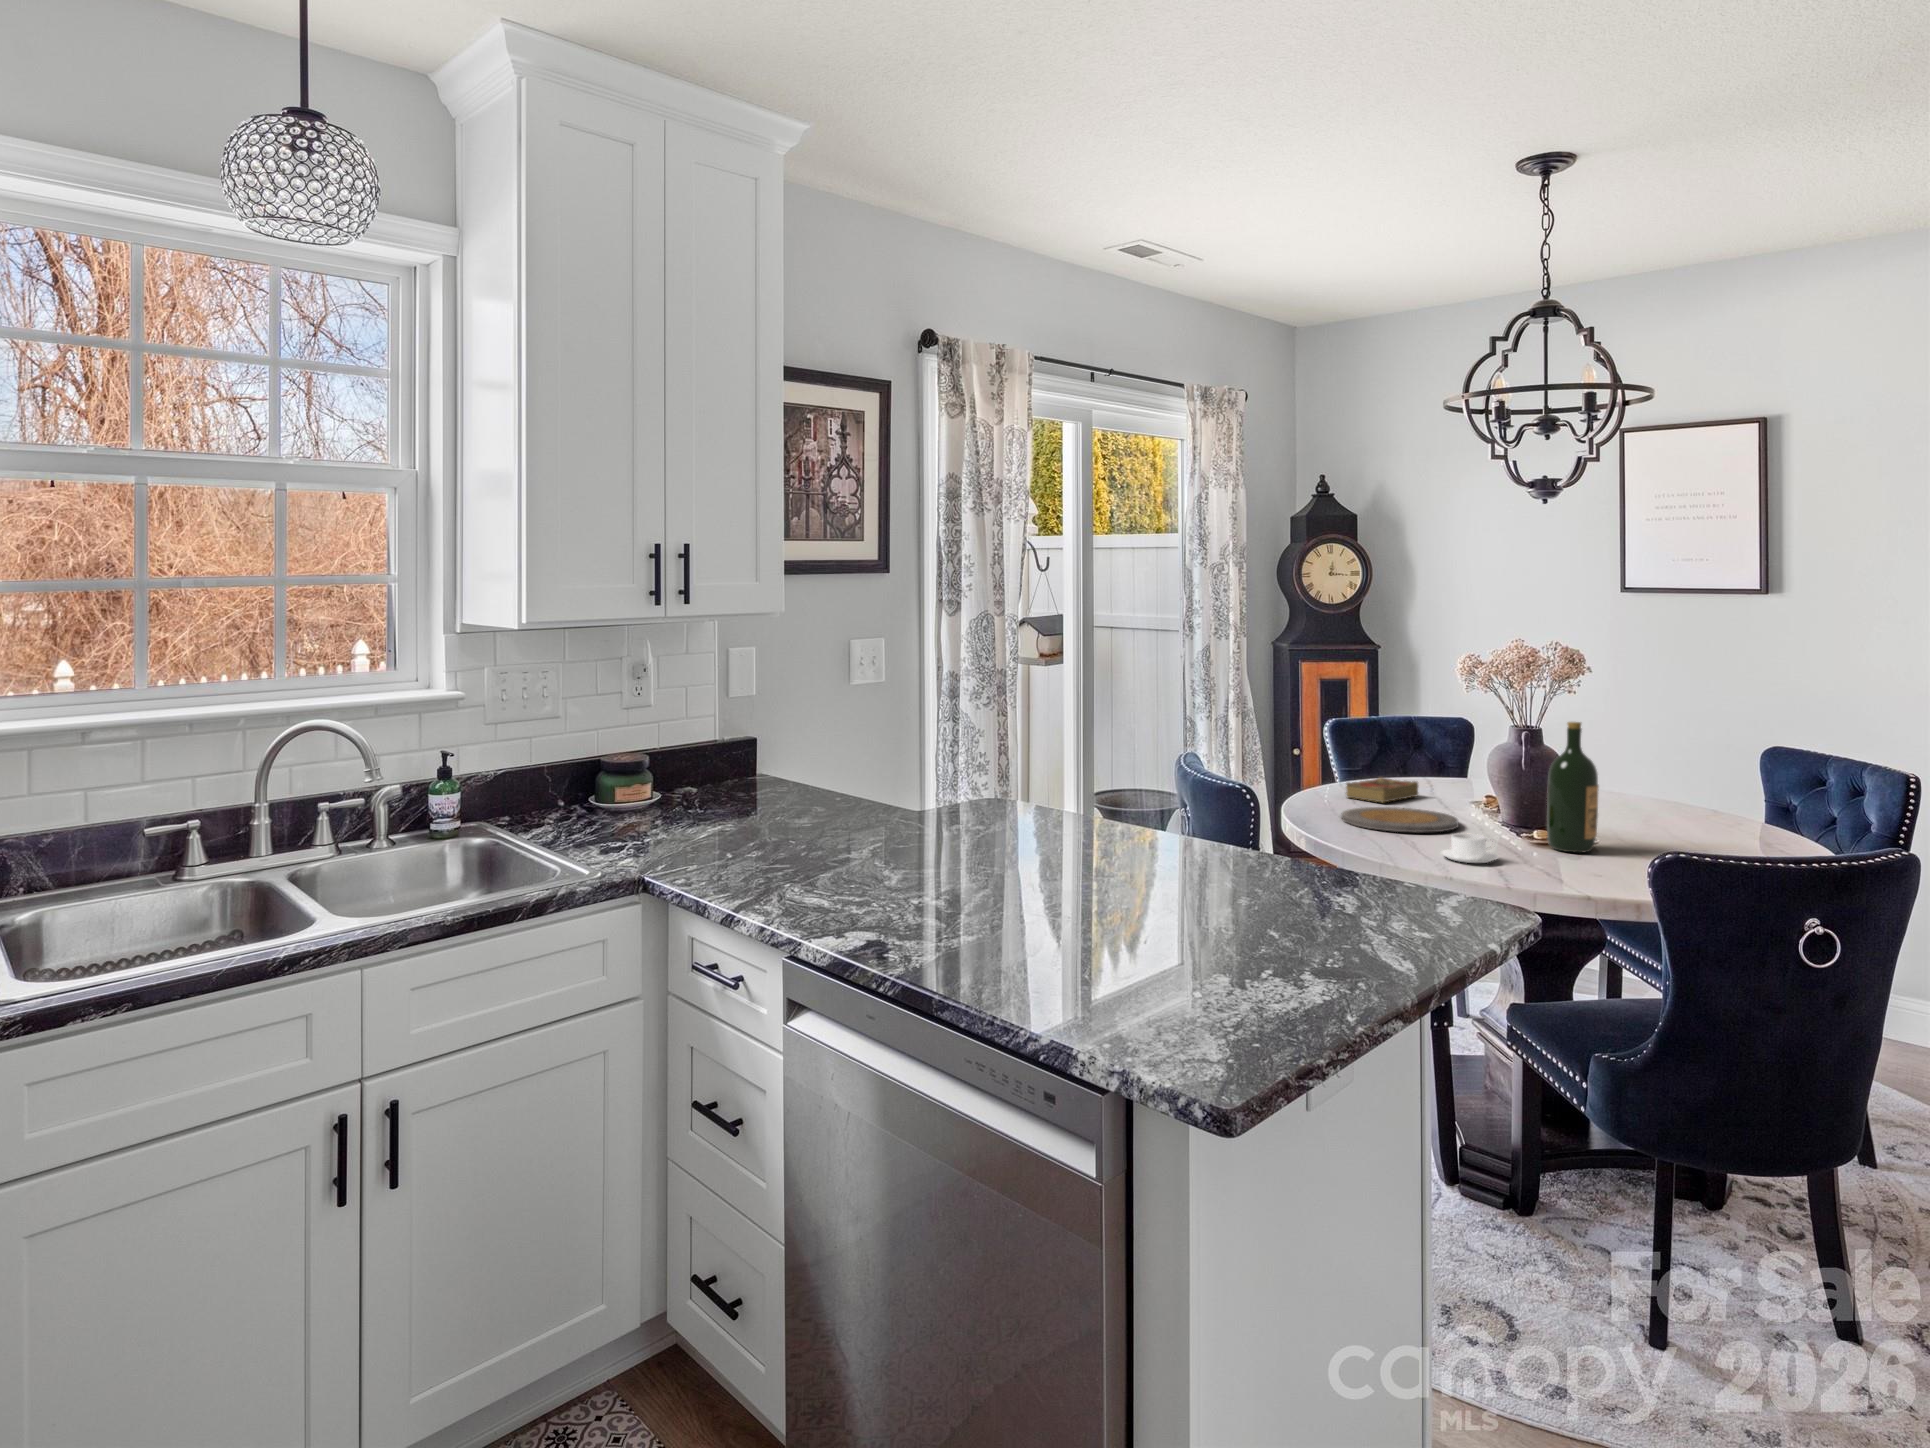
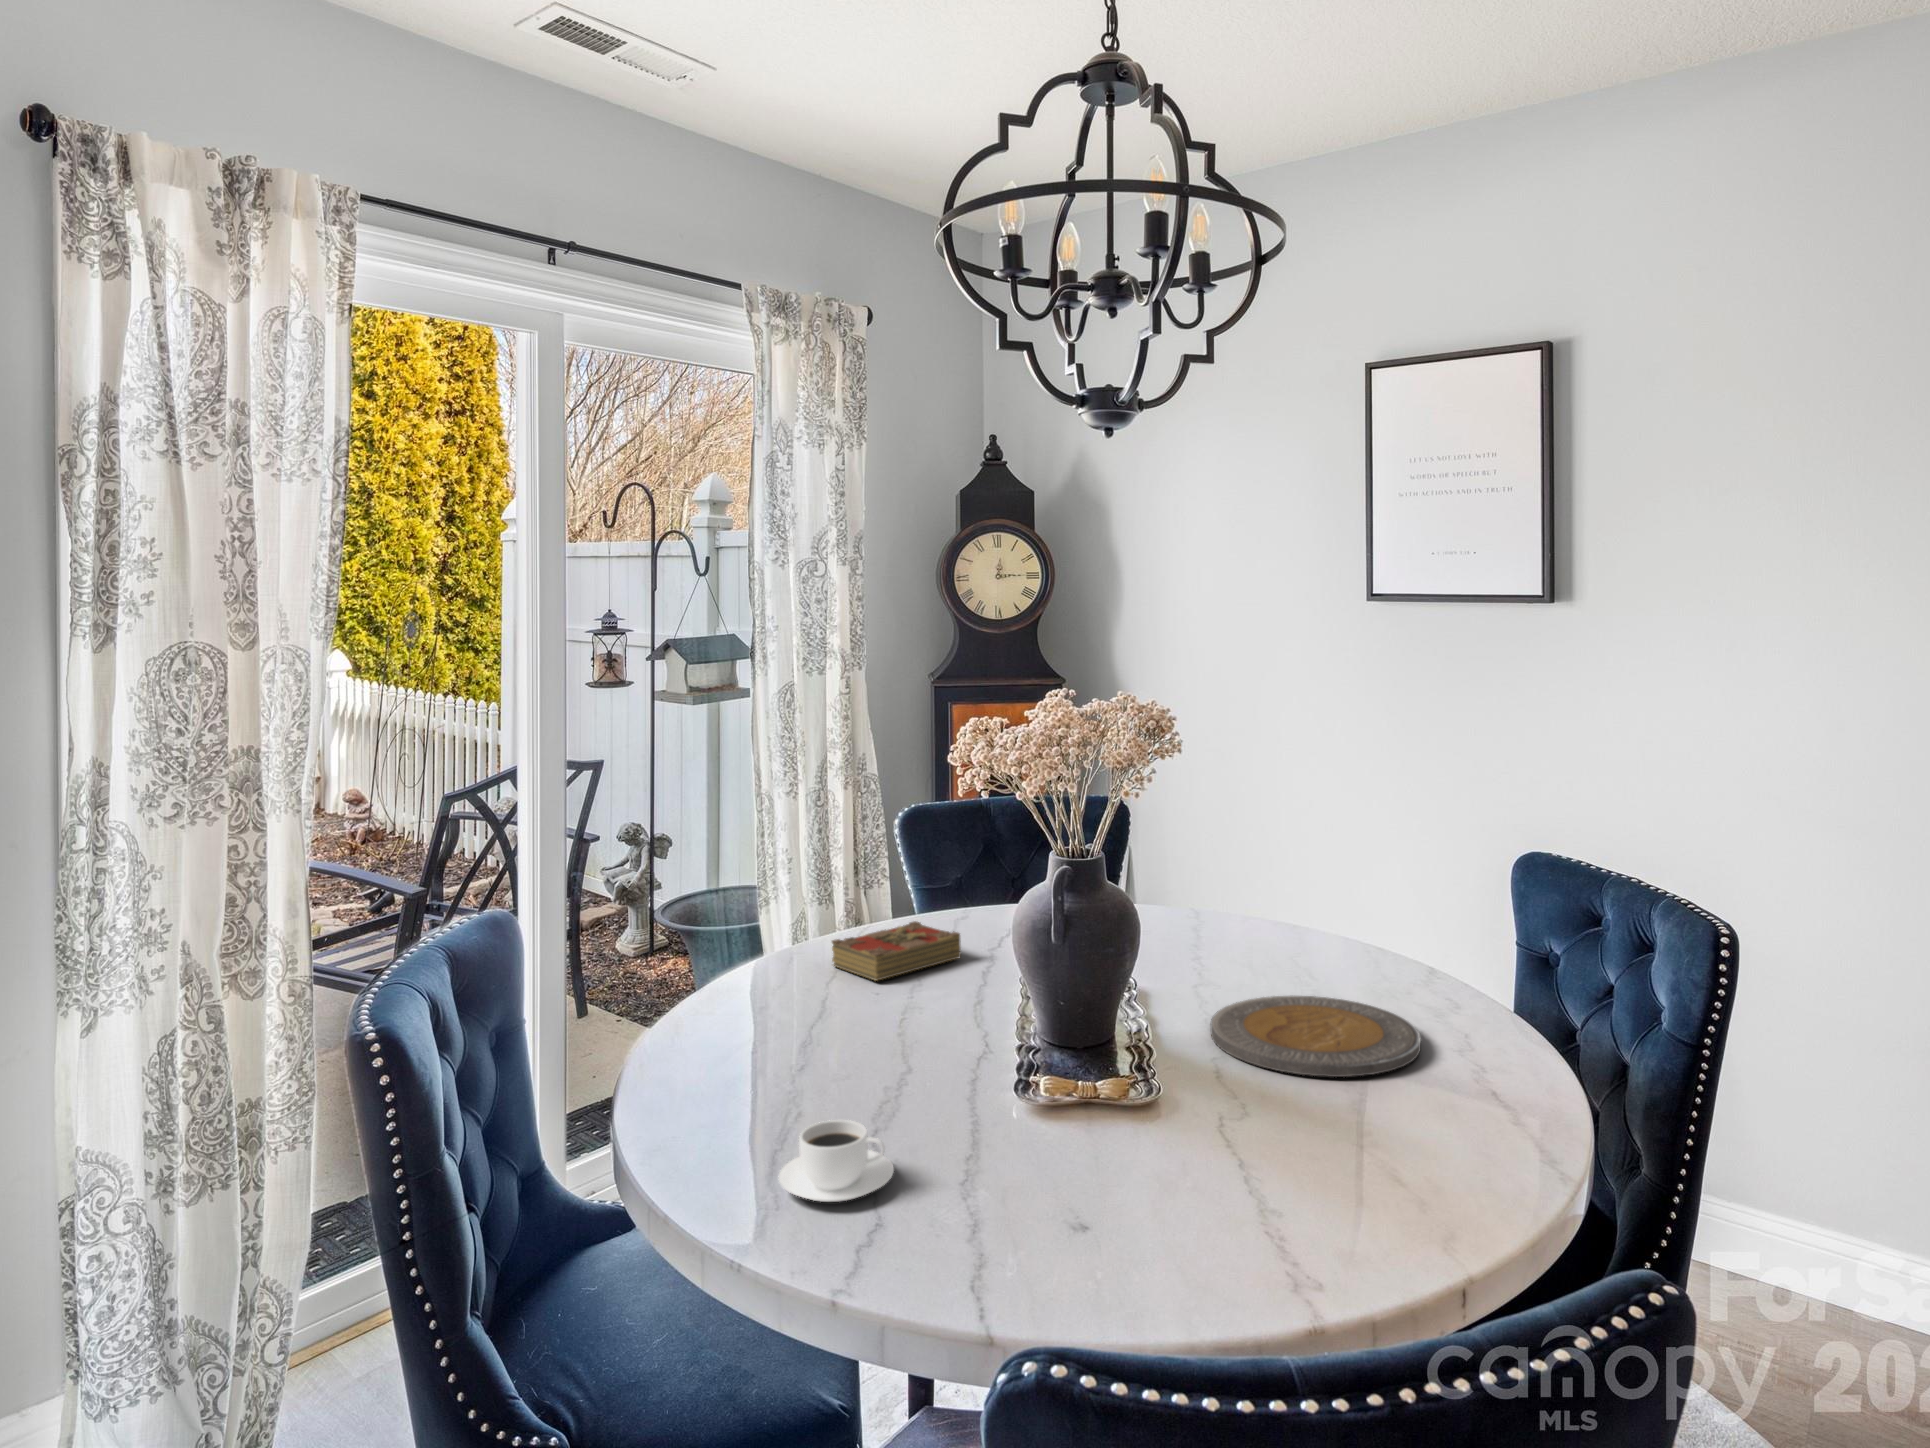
wine bottle: present [1547,722,1599,853] -> none [1040,867,1129,1140]
plate: present [1341,807,1459,832] -> present [1211,996,1421,1077]

